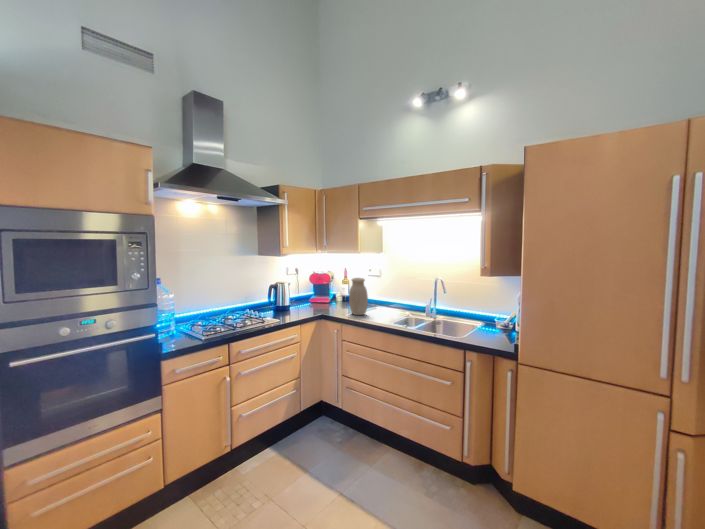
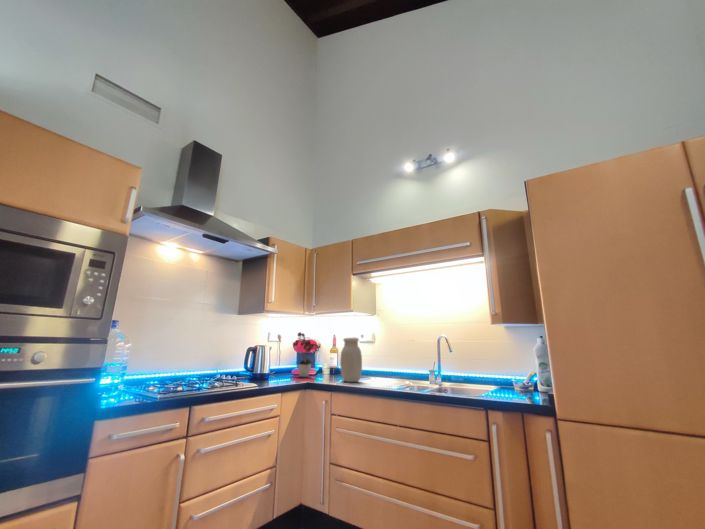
flower arrangement: none [307,269,333,308] -> present [293,332,319,377]

